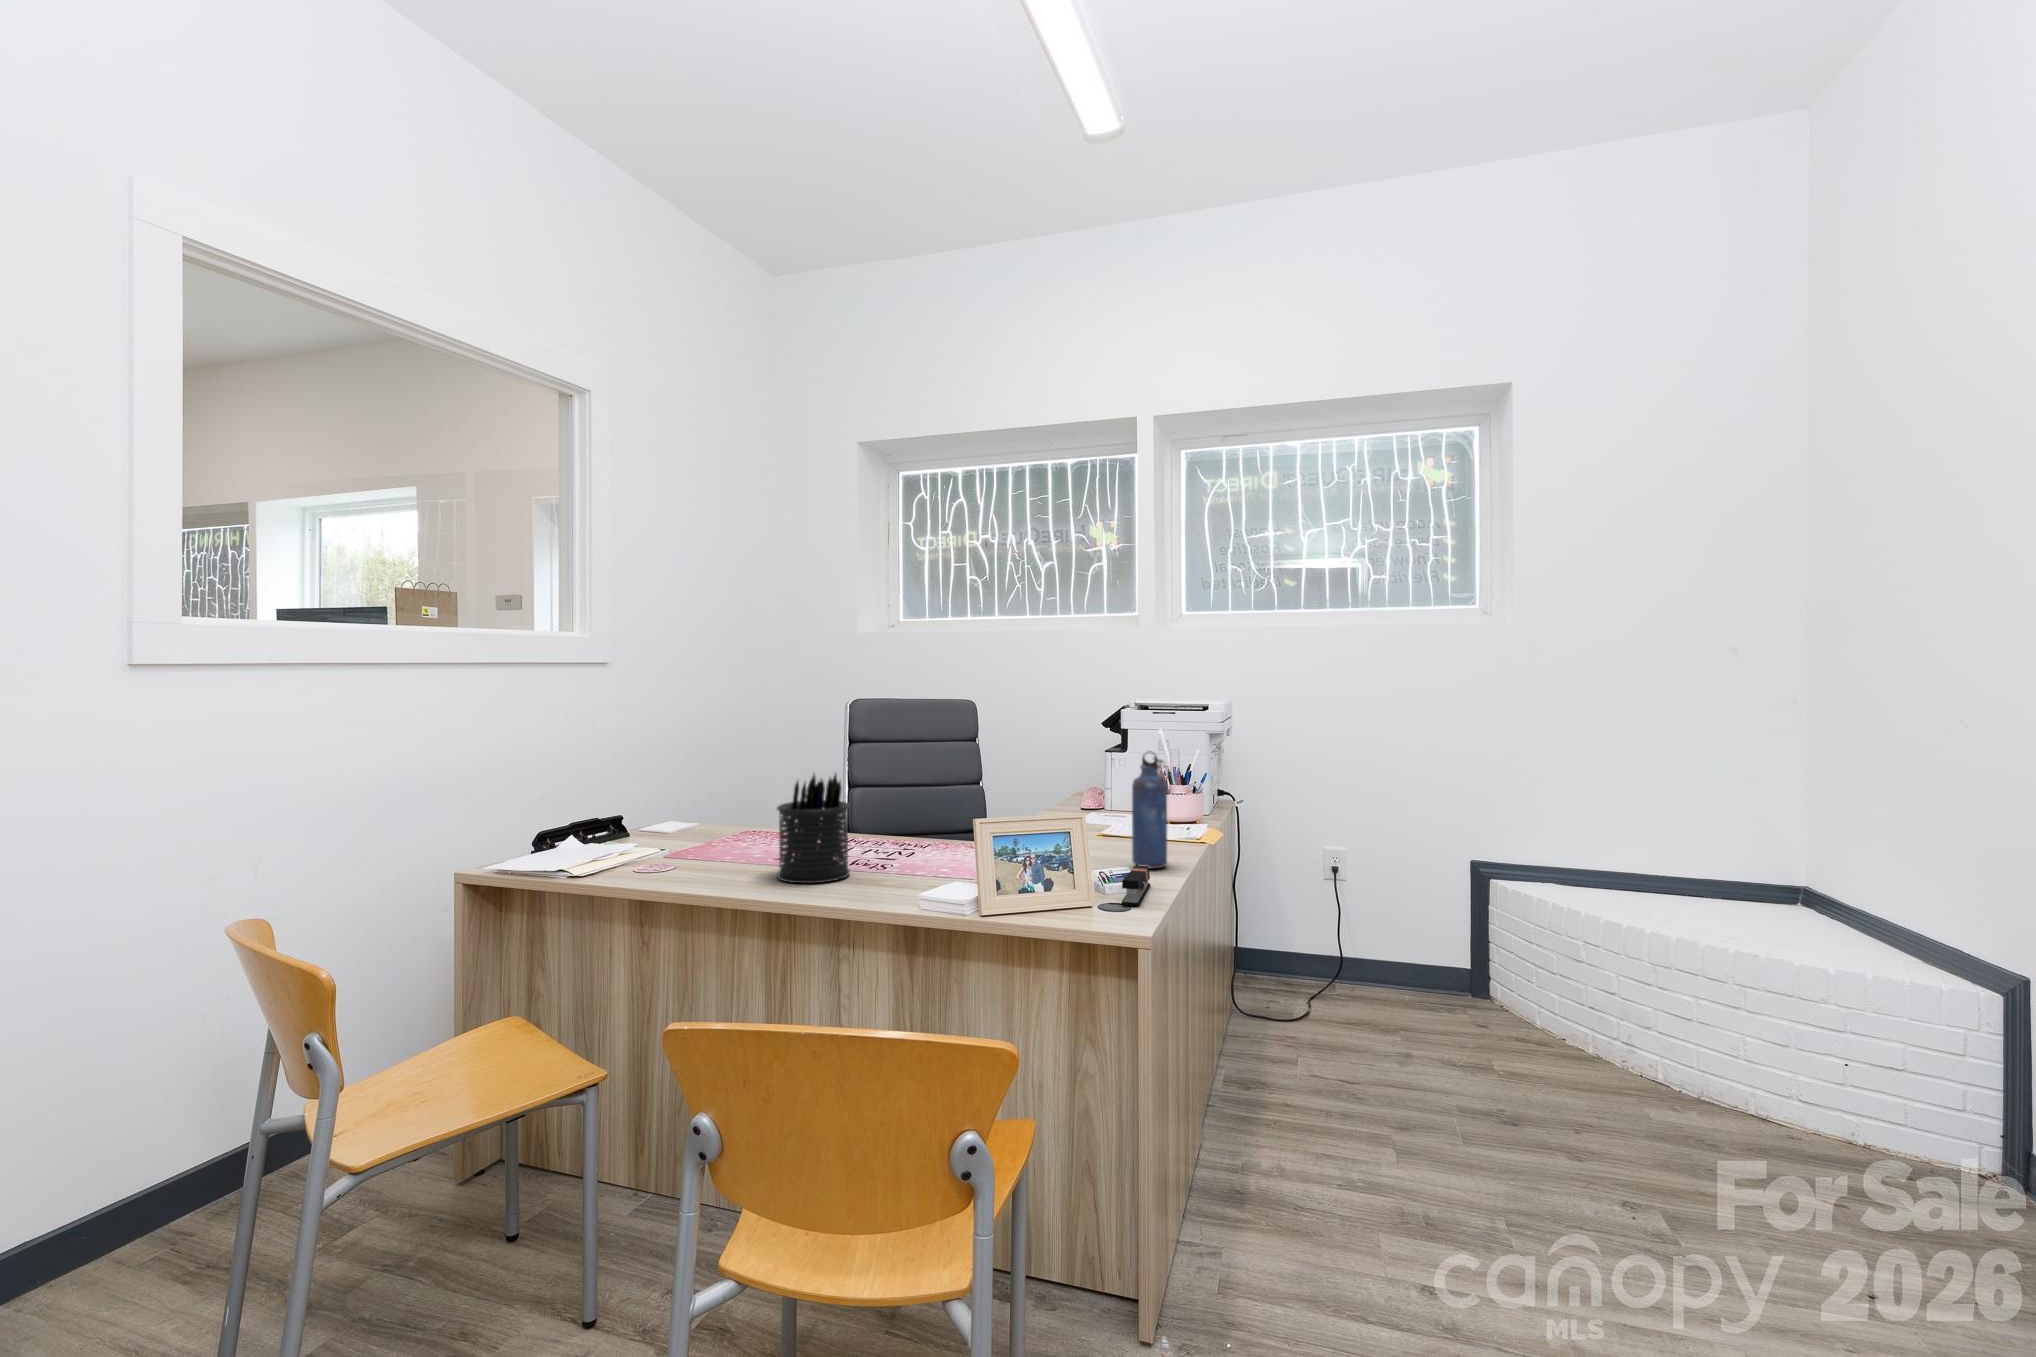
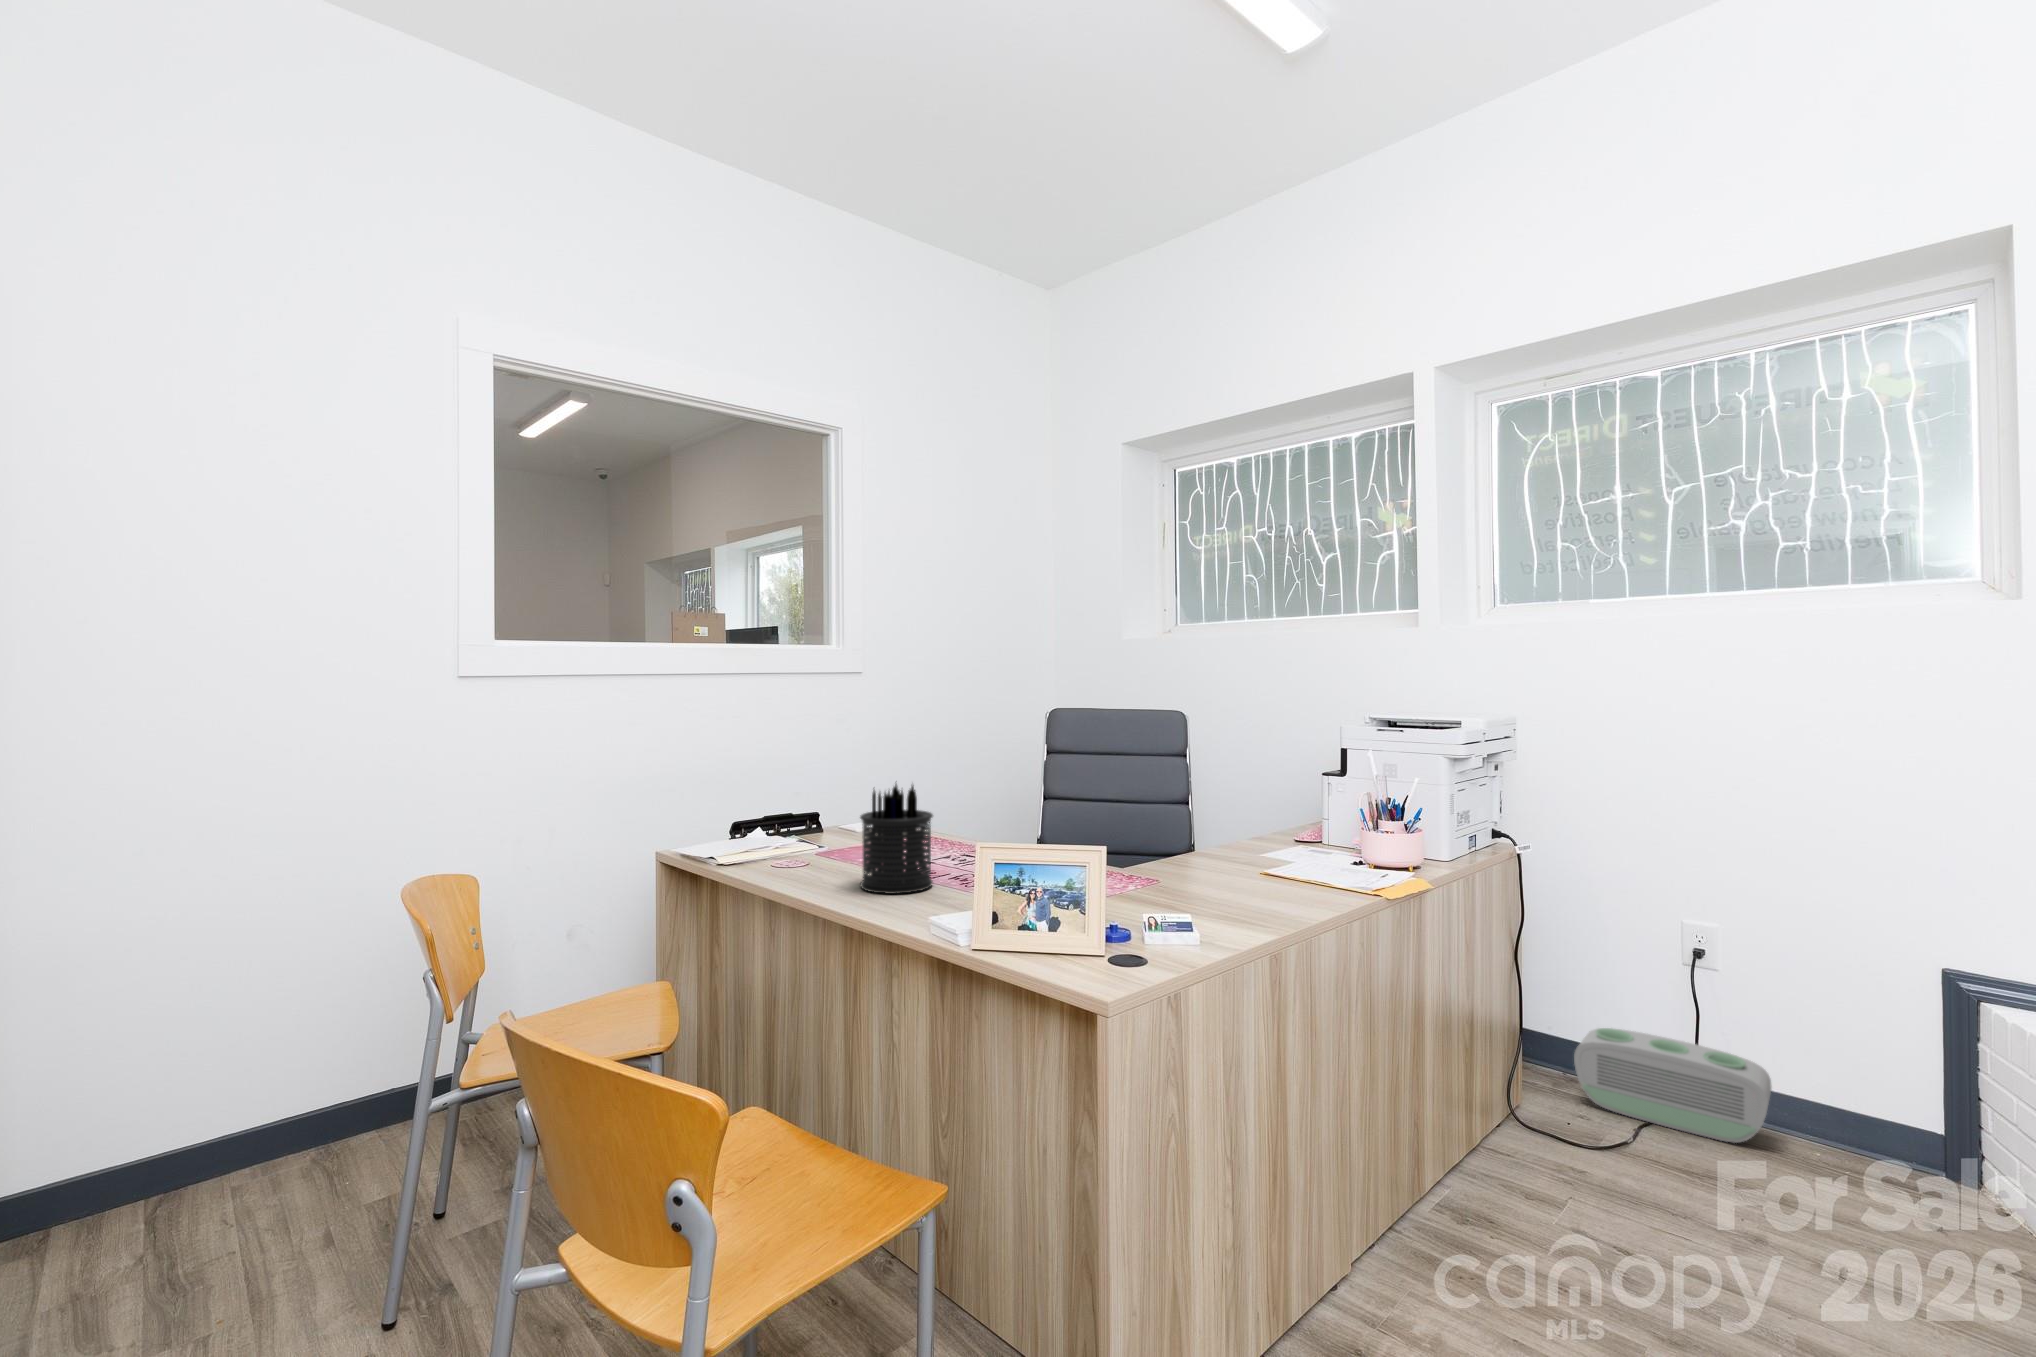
water bottle: present [1132,751,1167,868] -> none [1224,776,1268,921]
stapler: present [1122,866,1150,906] -> none [1130,915,1206,963]
air purifier: none [1261,932,1383,998] -> present [1574,1028,1771,1143]

